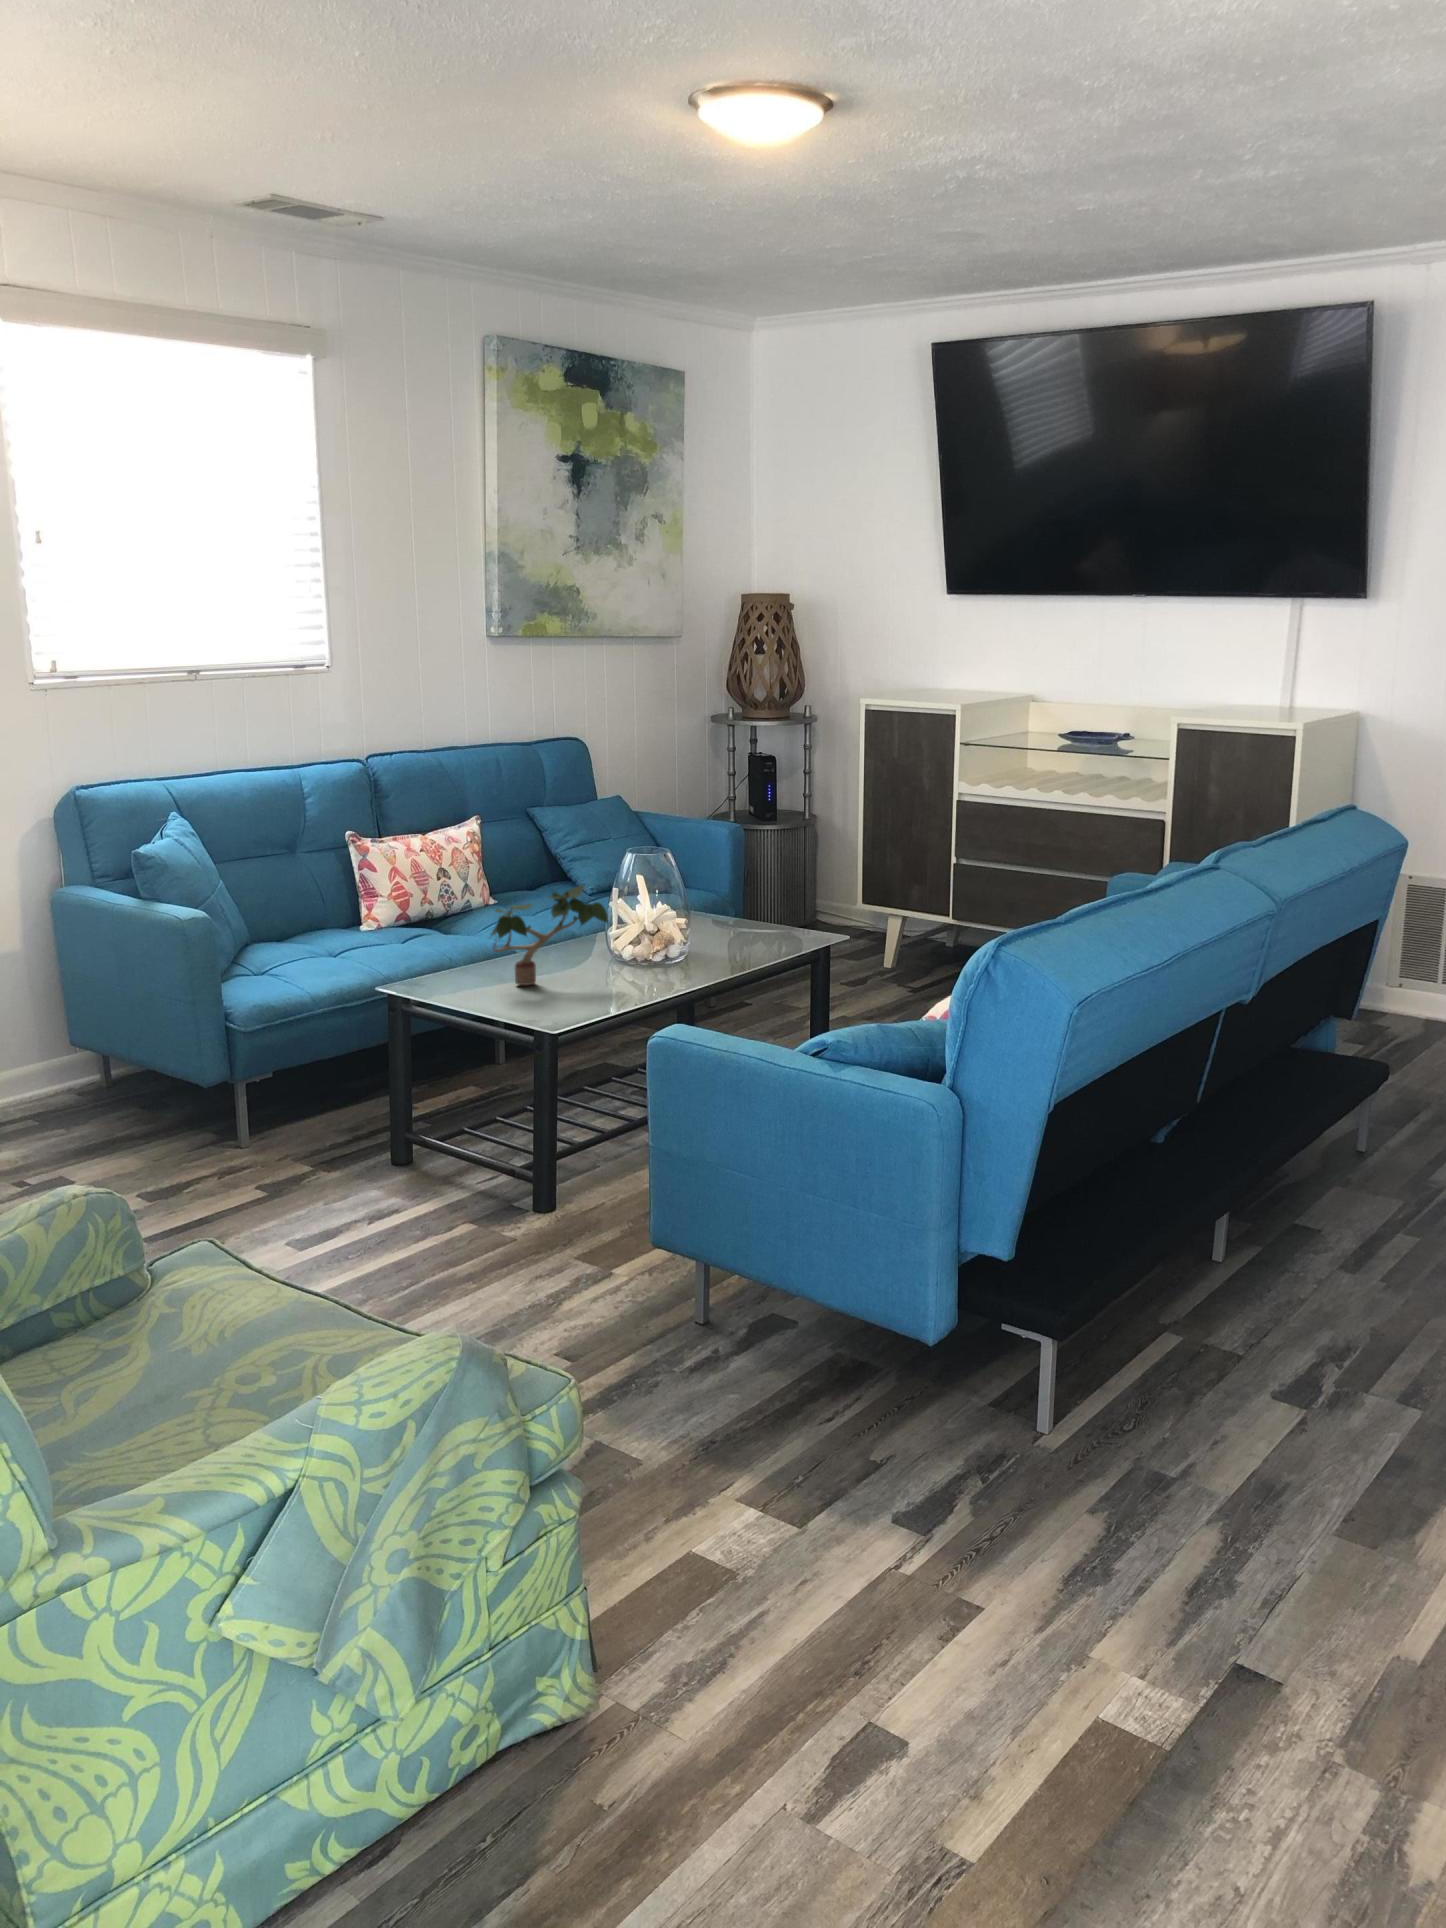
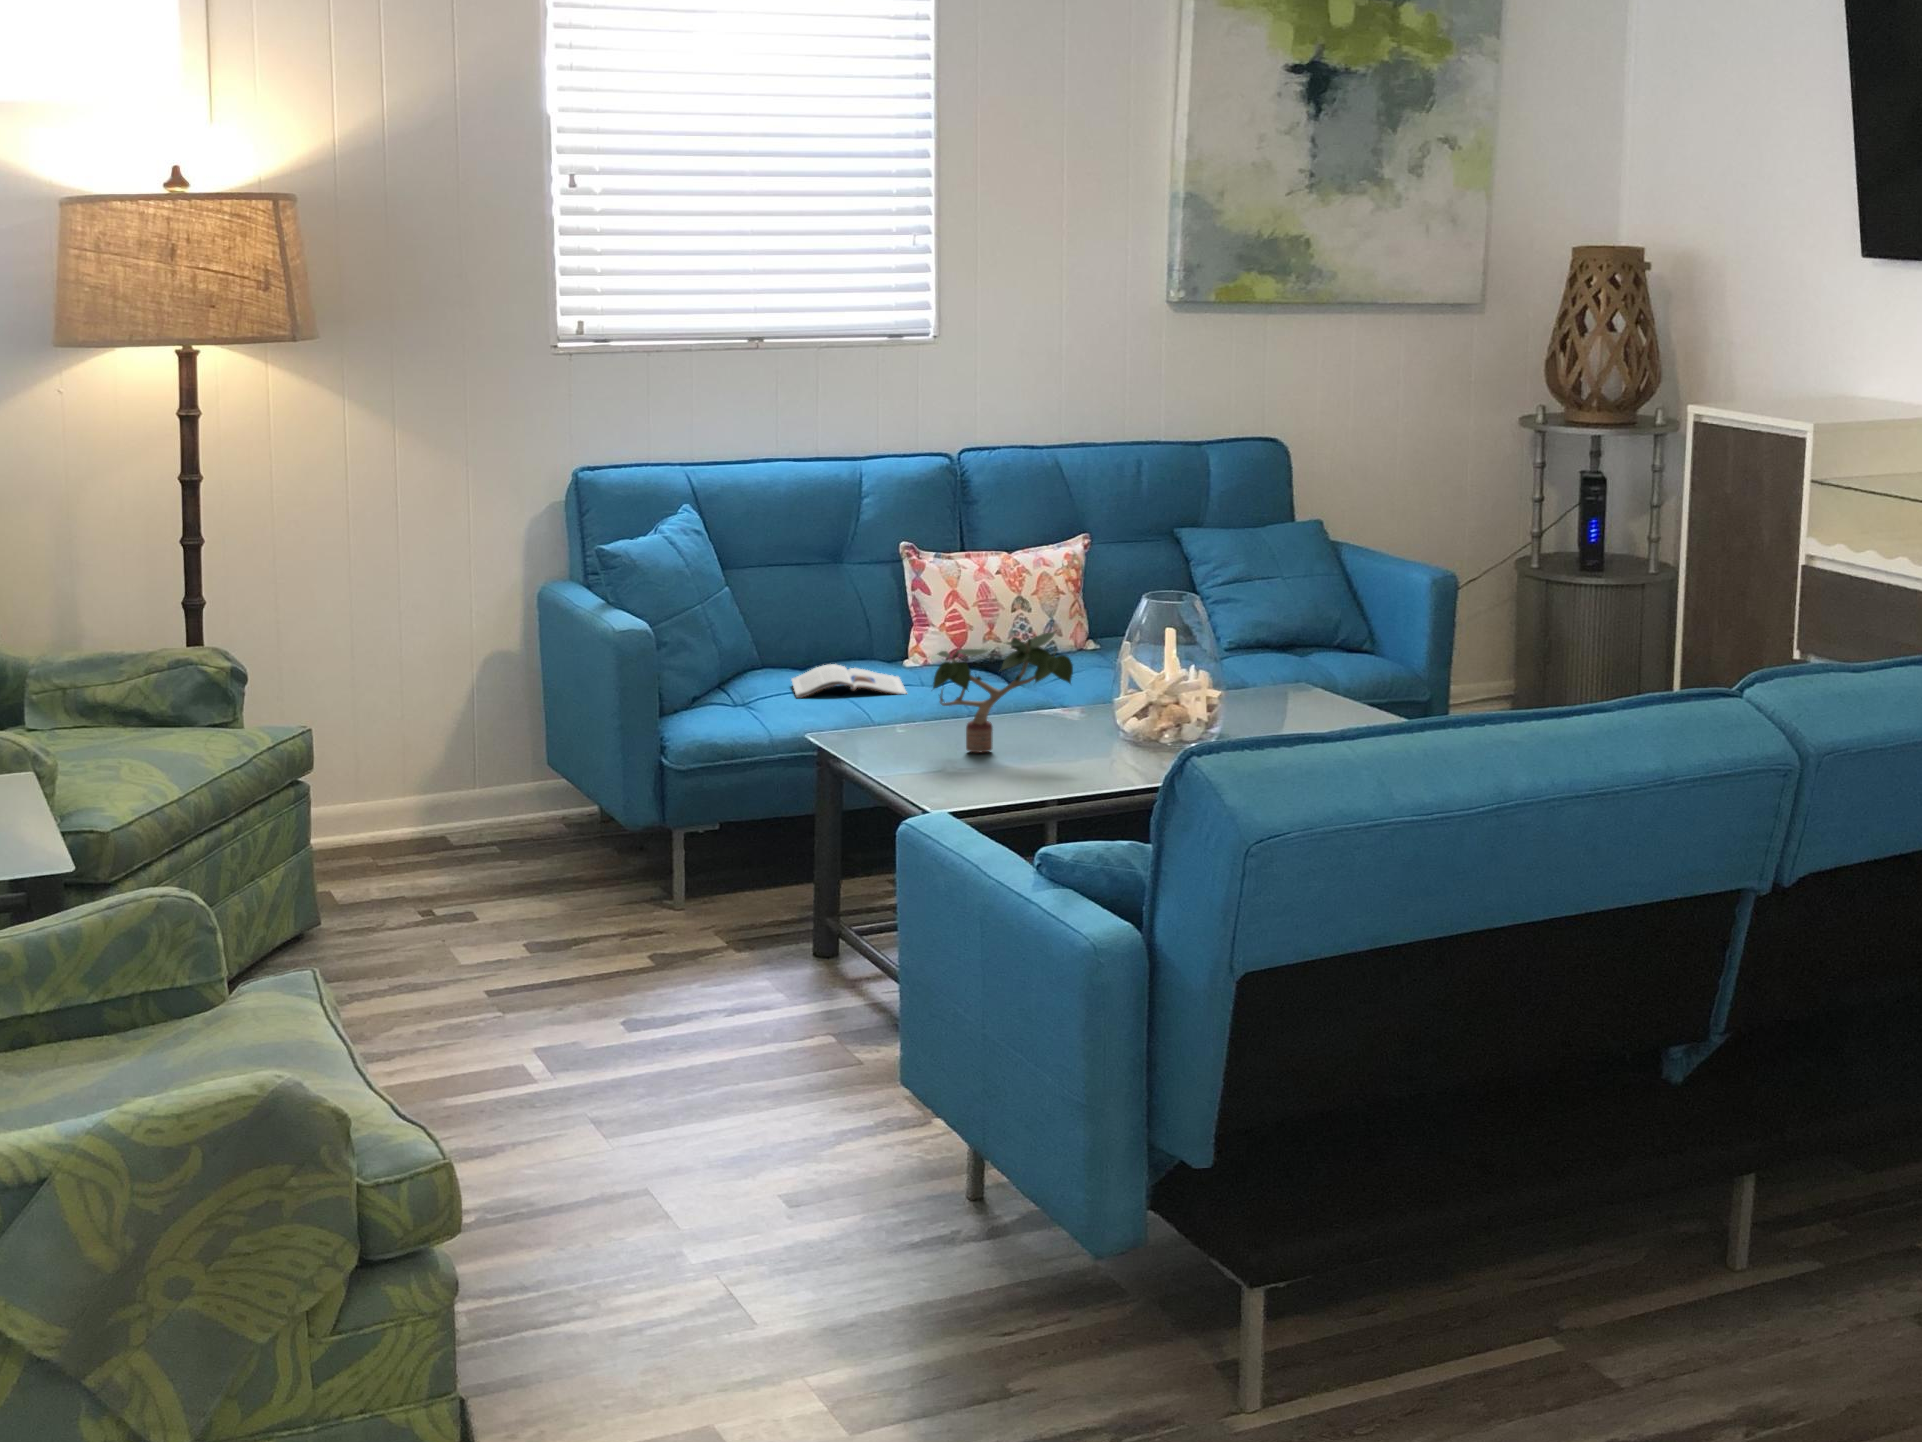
magazine: none [285,934,393,964] -> present [792,664,907,698]

